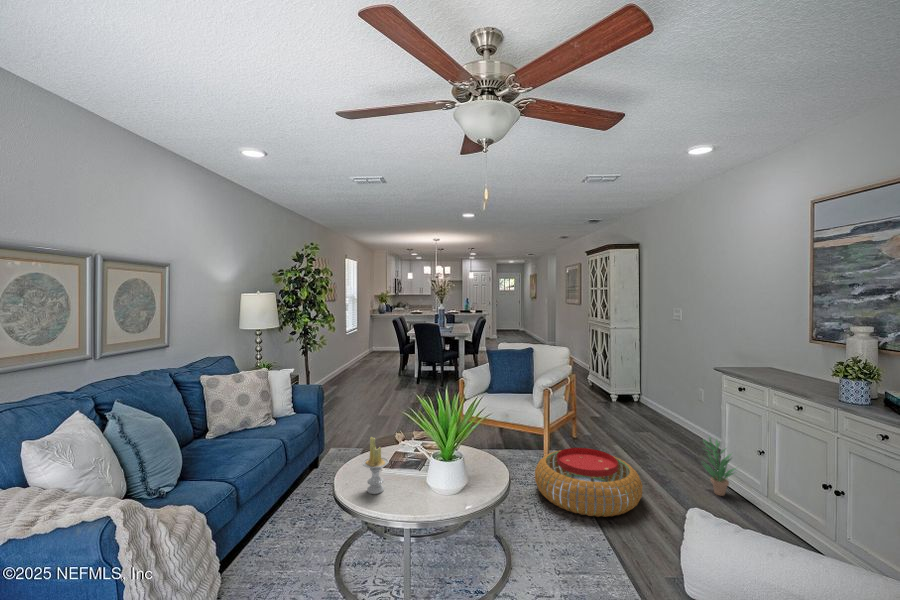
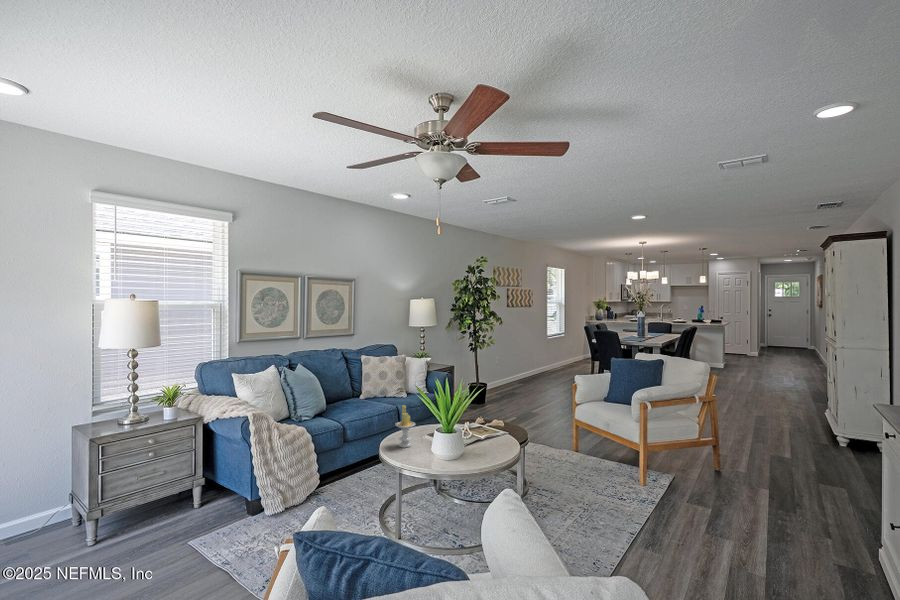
potted plant: present [703,437,736,496] -> none [833,490,893,579]
pouf: present [535,448,642,517] -> none [598,468,725,547]

